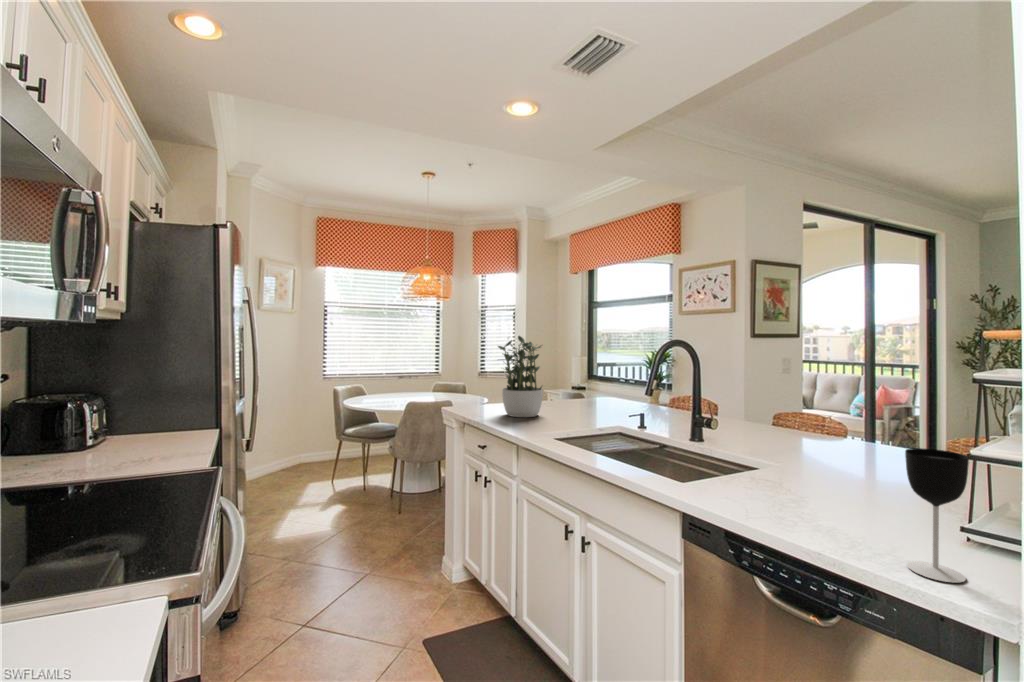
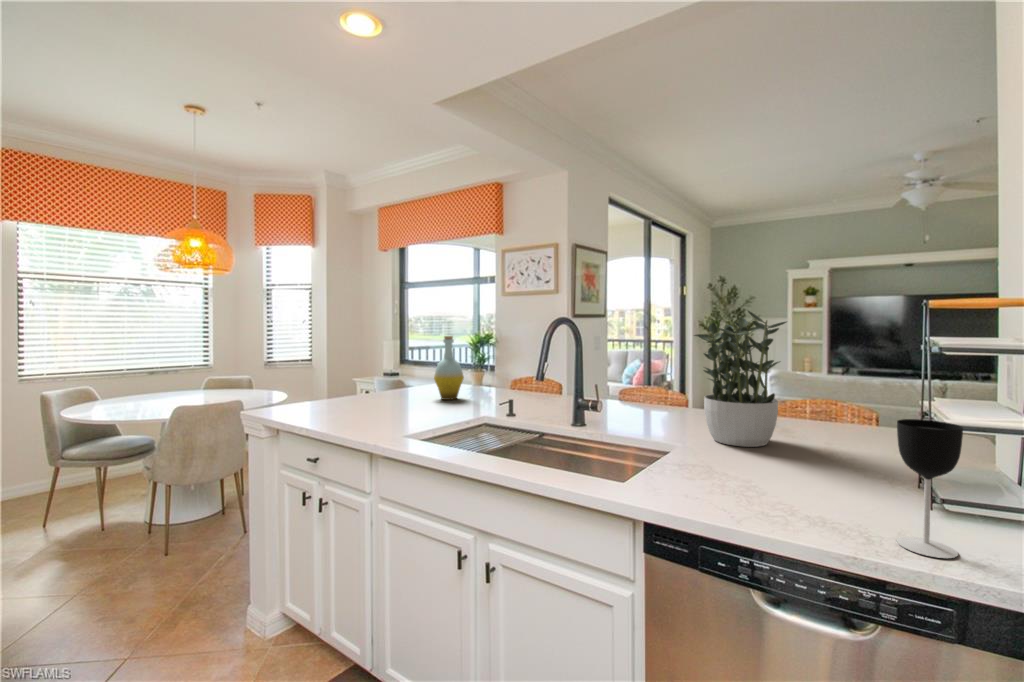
potted plant: present [498,336,543,417] -> present [694,311,786,447]
bottle: none [588,354,615,411] -> present [434,336,464,400]

